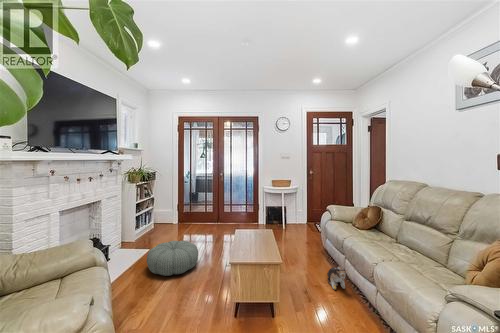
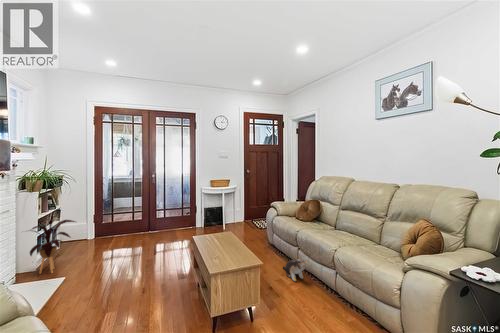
house plant: none [125,198,160,246] -> present [30,211,75,274]
pouf: present [147,241,198,276] -> none [70,258,143,307]

